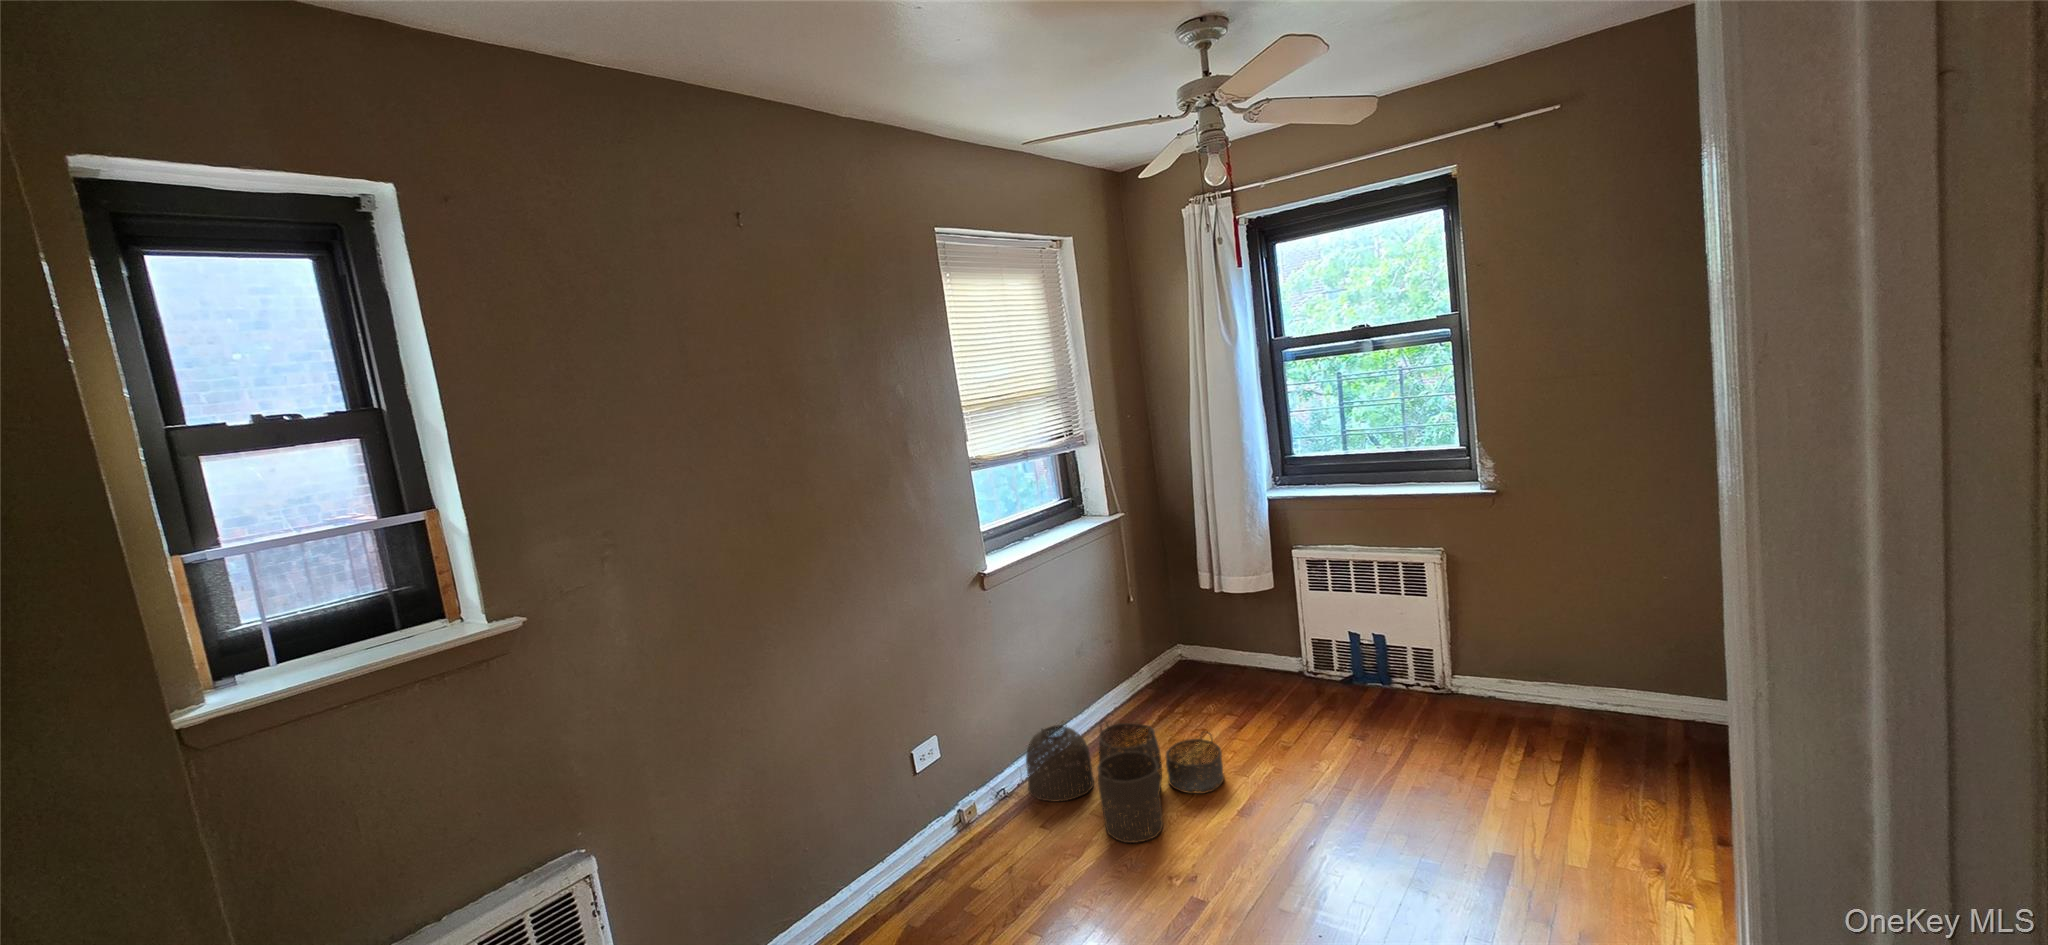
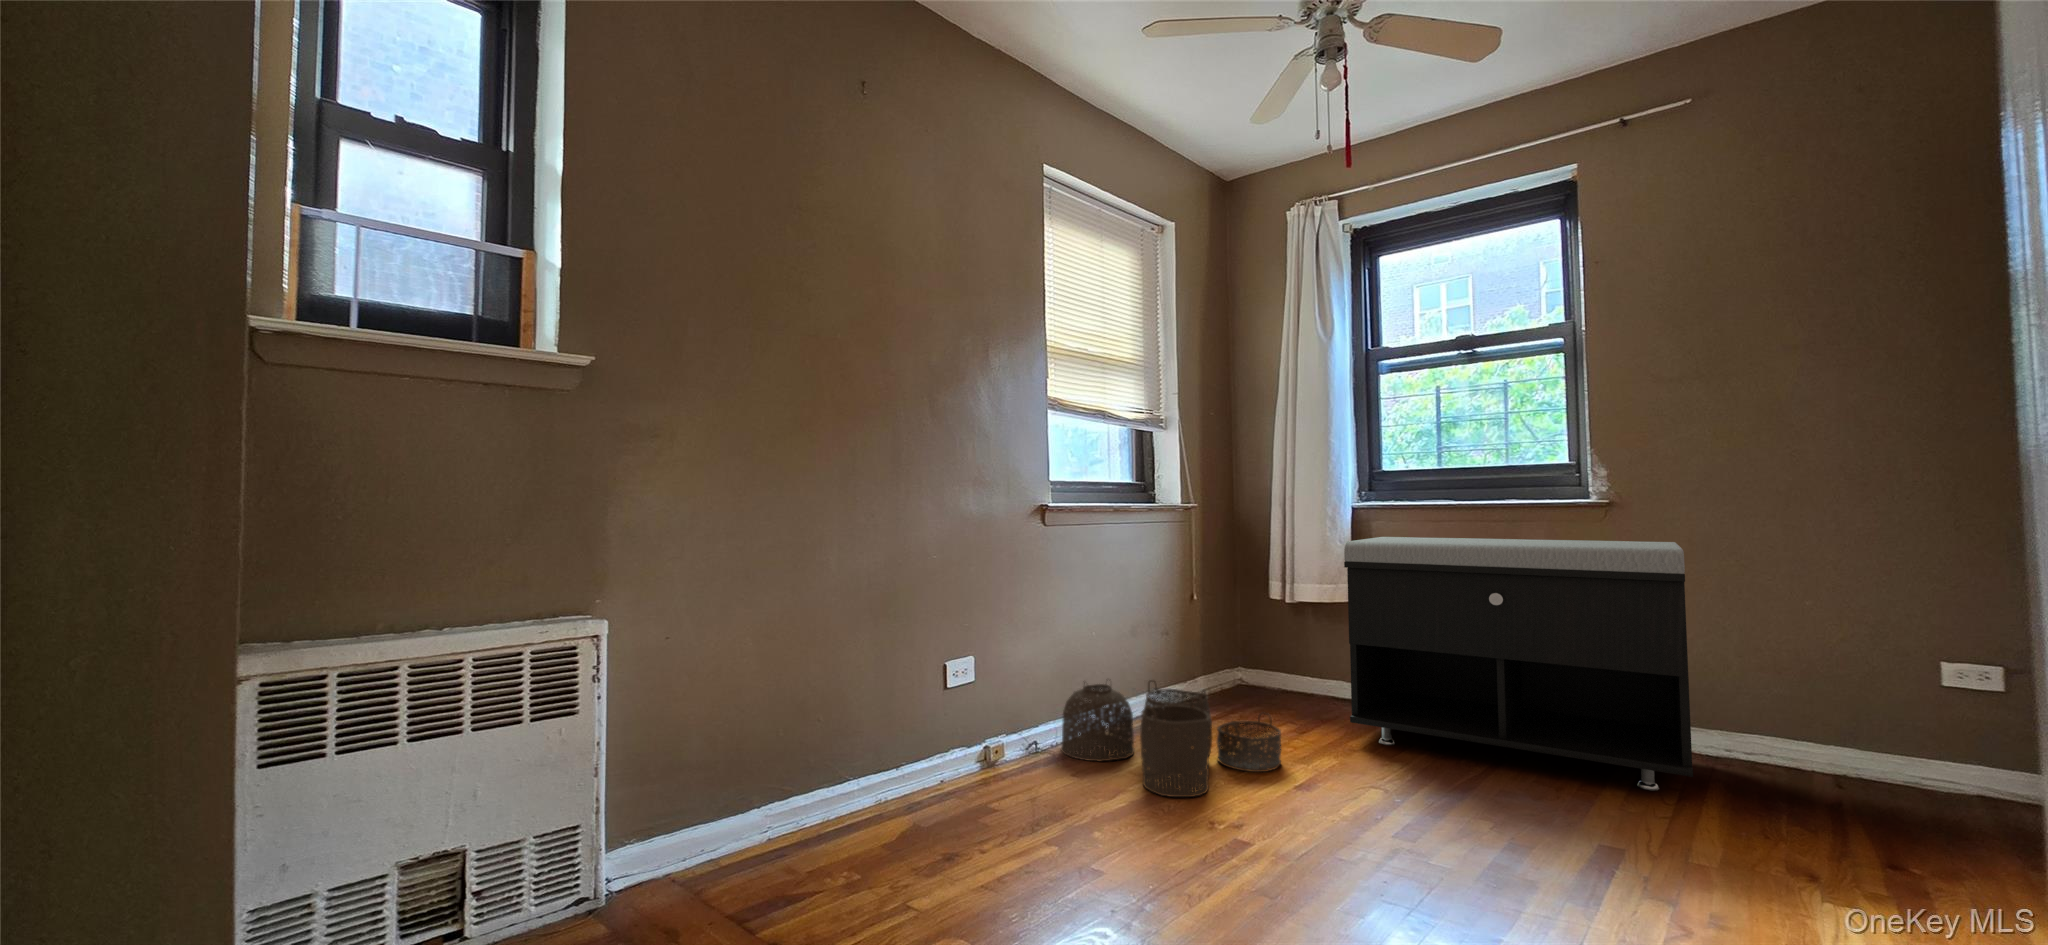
storage bench: none [1265,531,1564,762] -> present [1344,537,1693,791]

